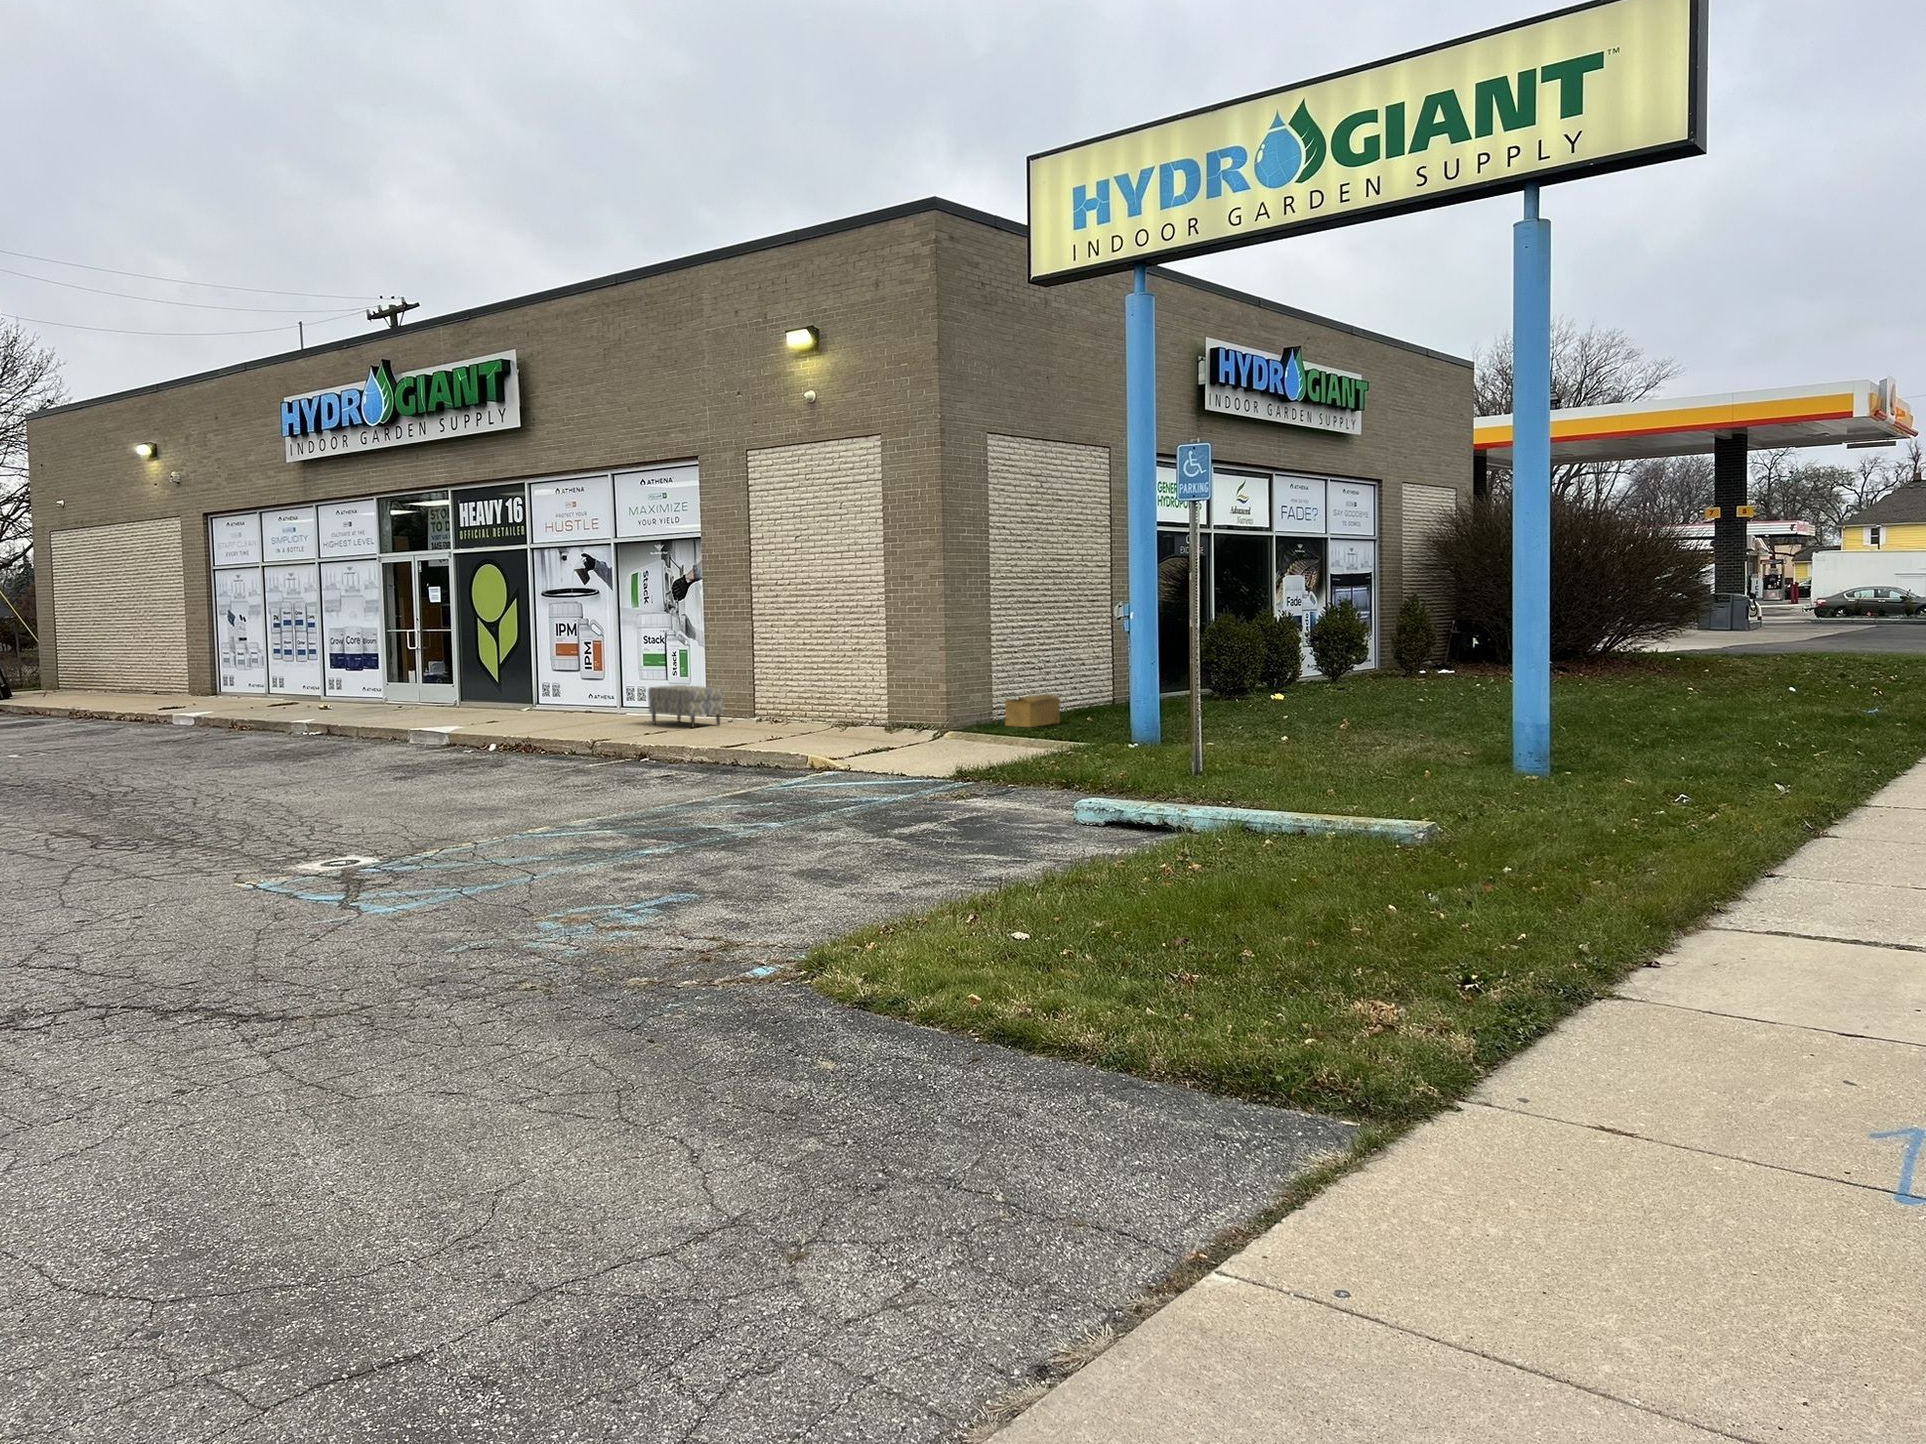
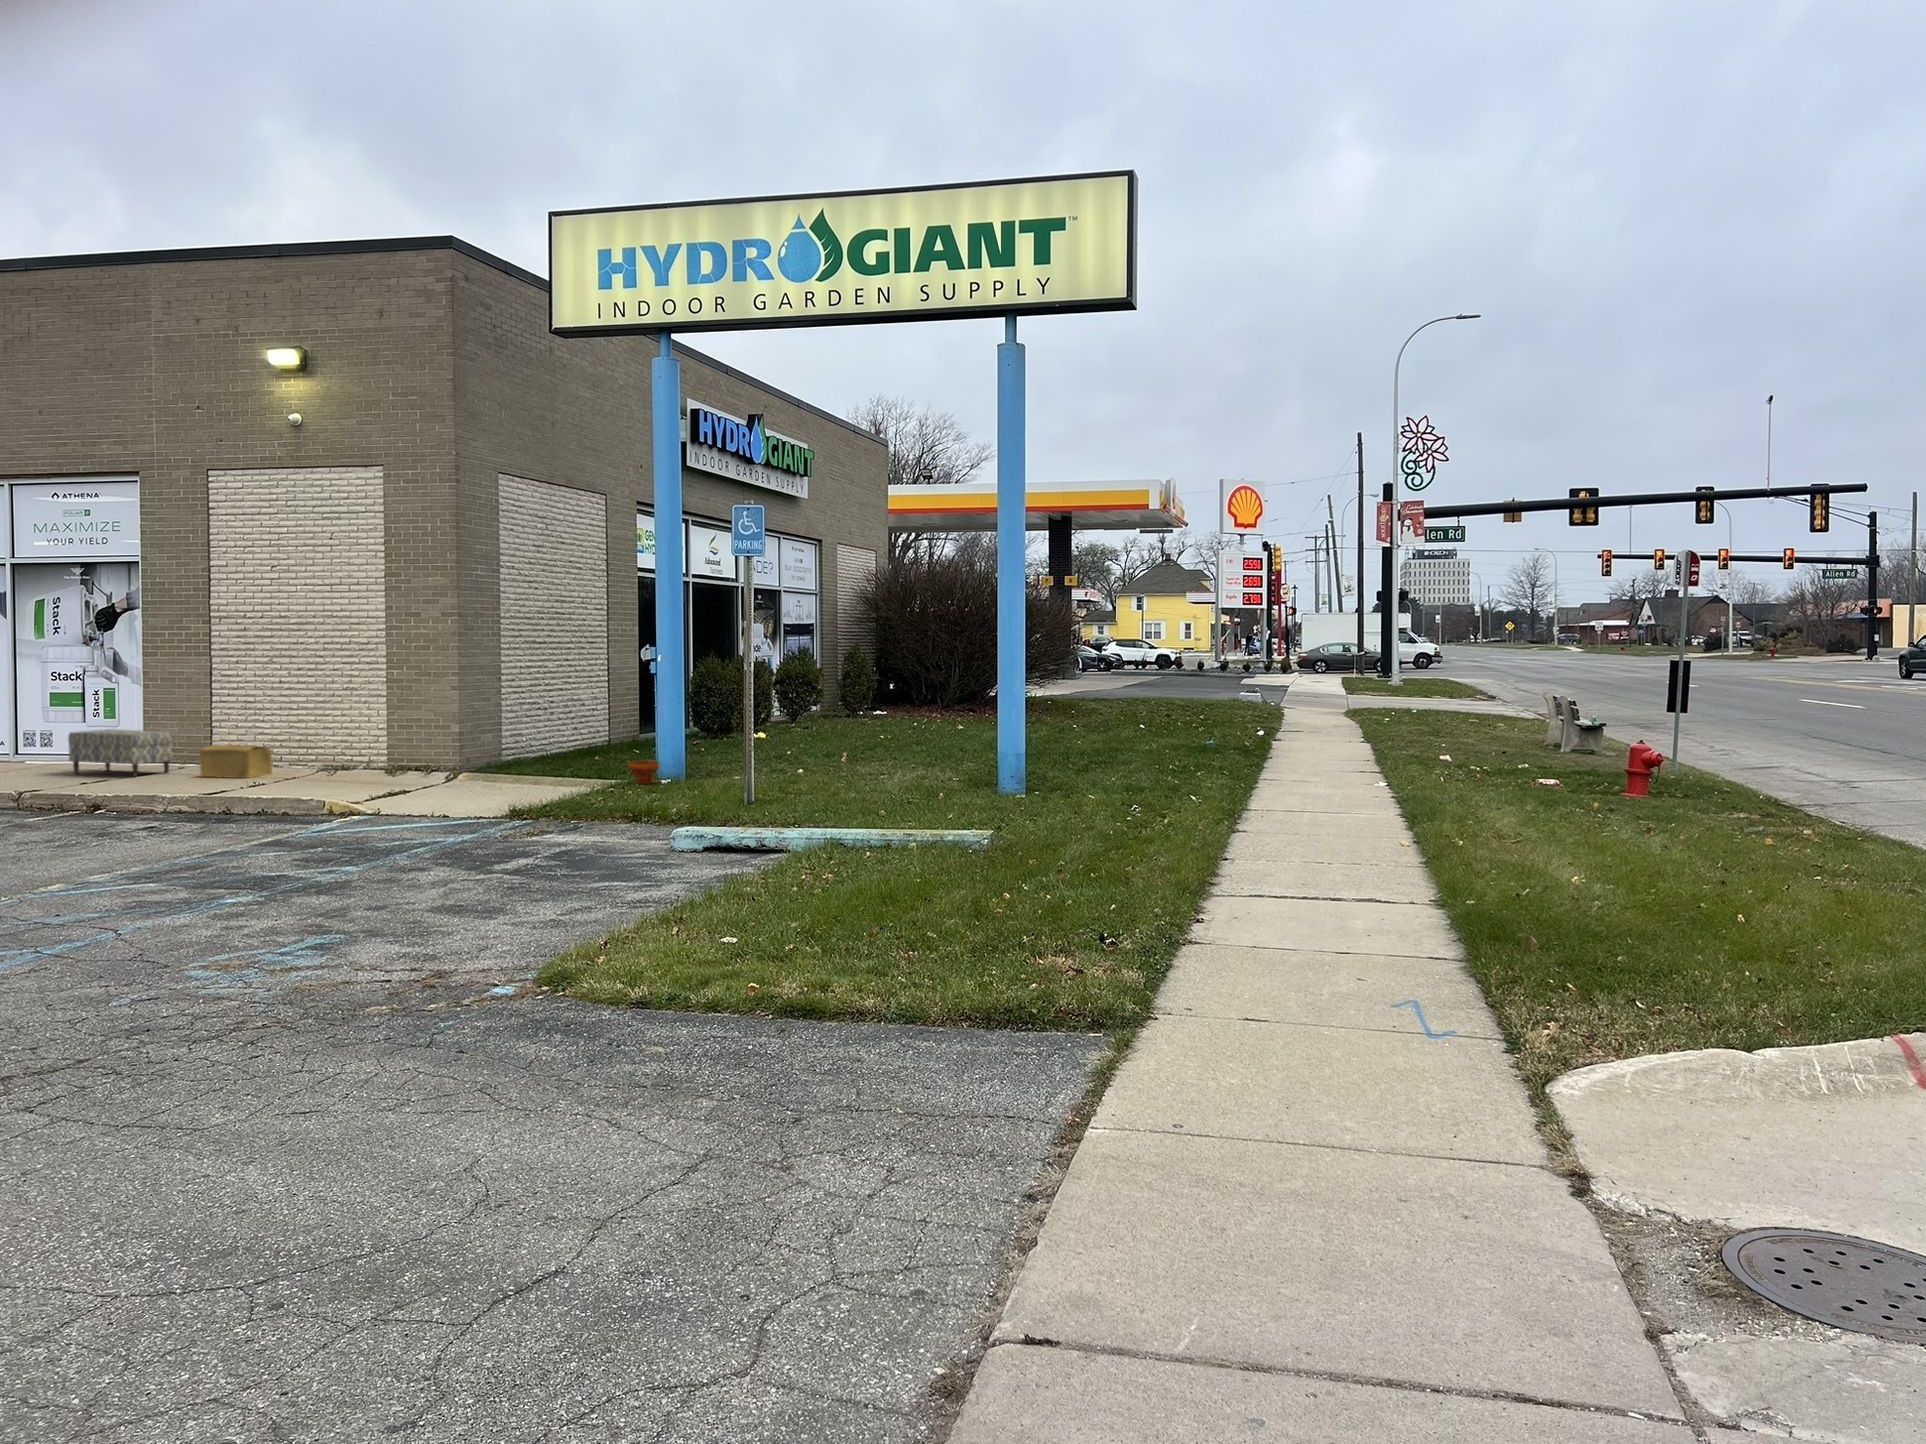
cardboard box: present [1005,694,1060,727] -> present [200,744,272,778]
planter: none [1096,726,1132,751] -> present [628,760,660,784]

